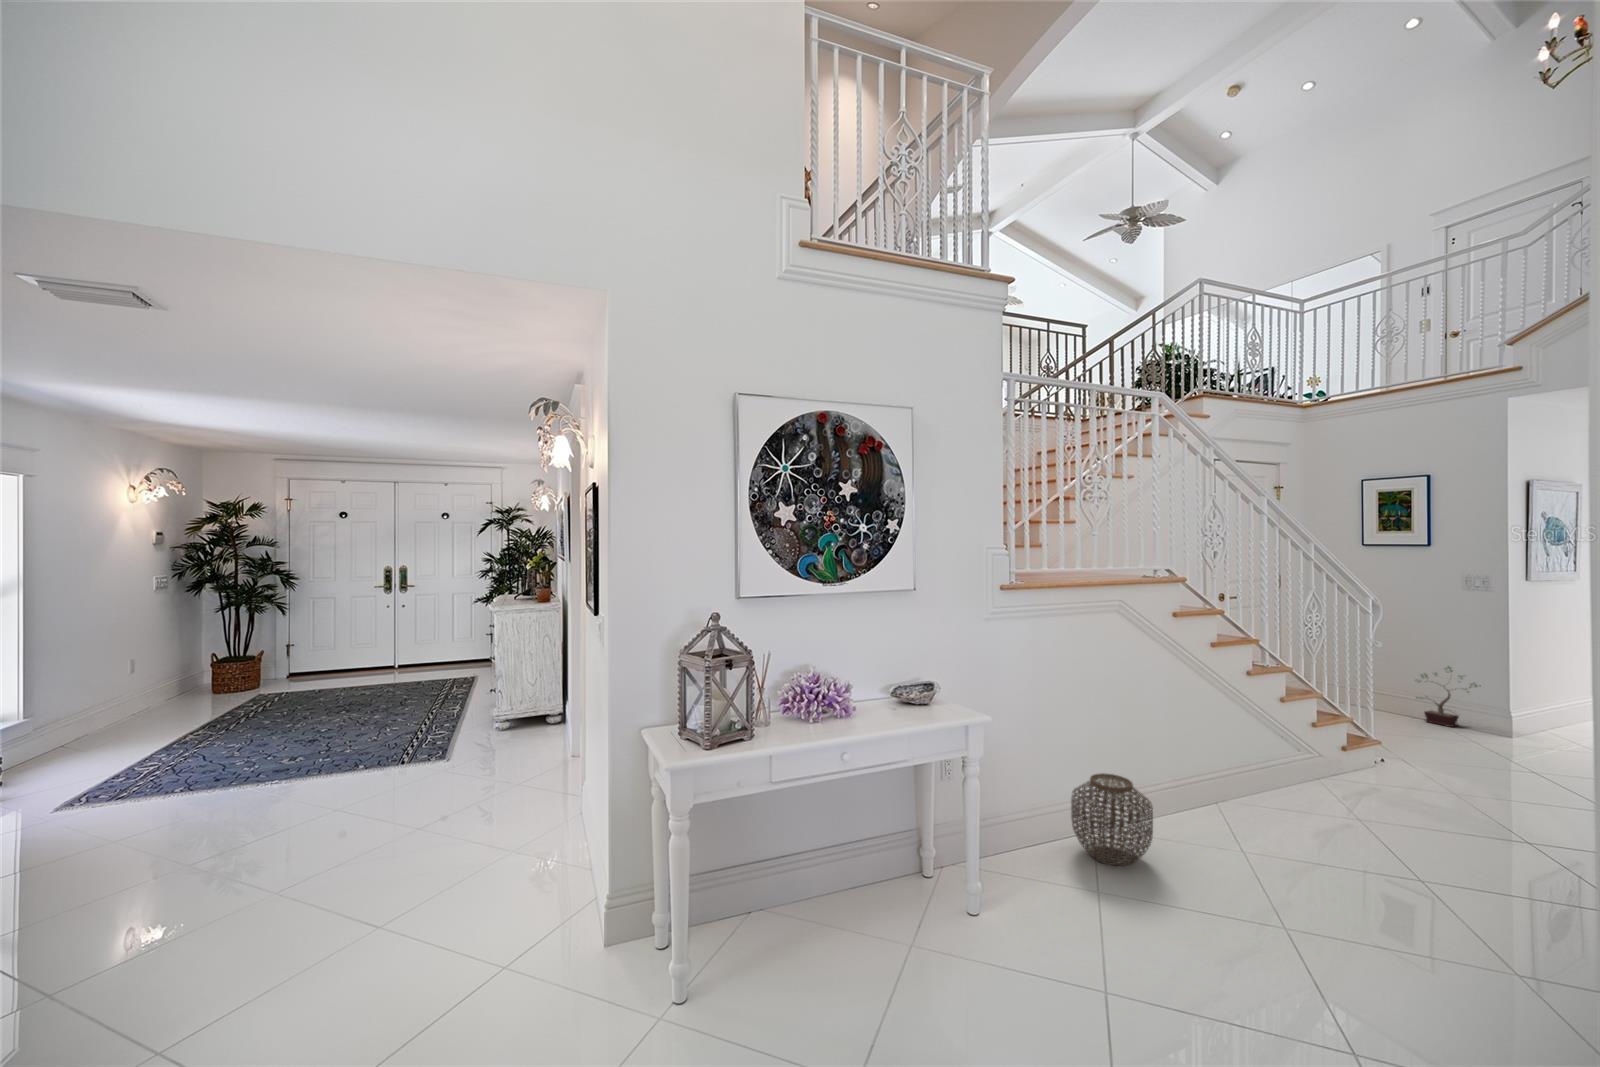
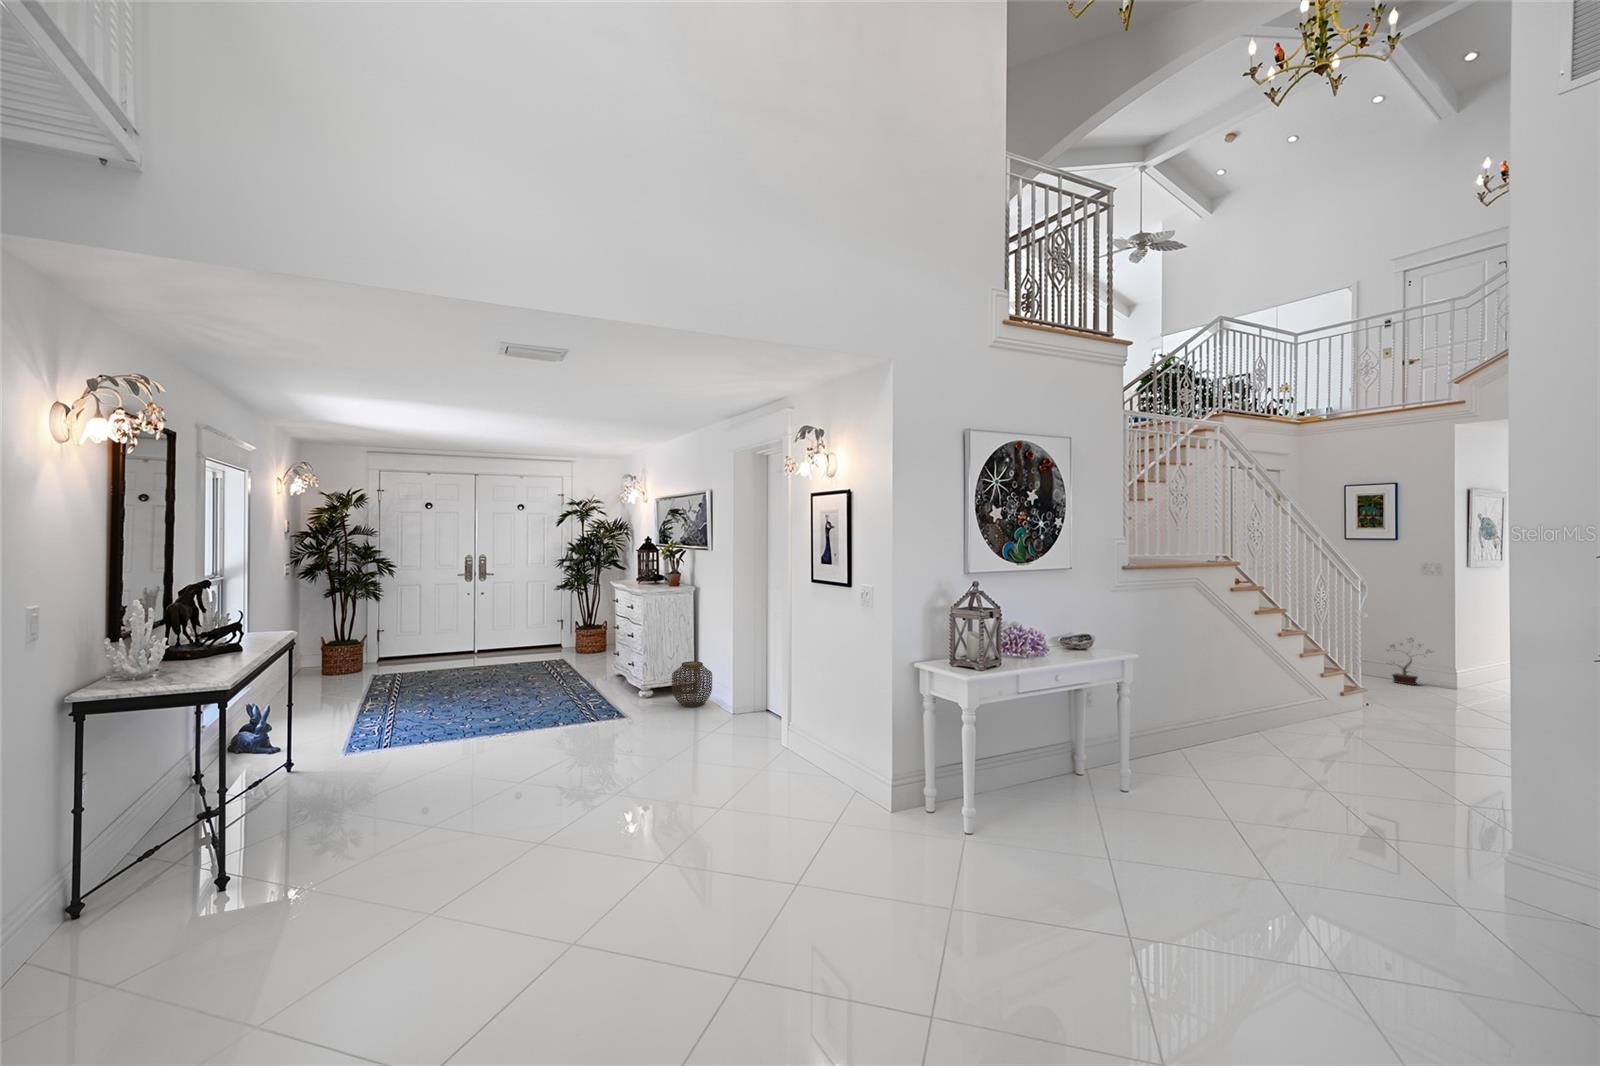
woven basket: present [1071,773,1153,866] -> present [672,661,712,707]

